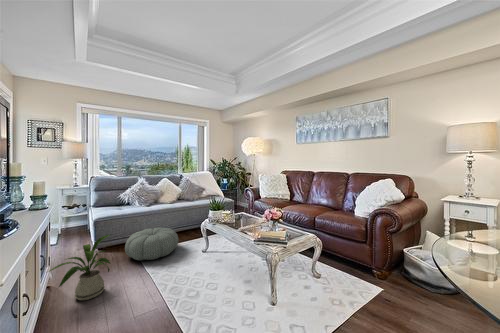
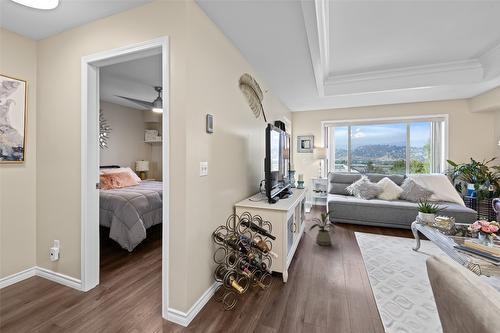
pouf: present [125,228,178,260] -> none [346,216,390,240]

